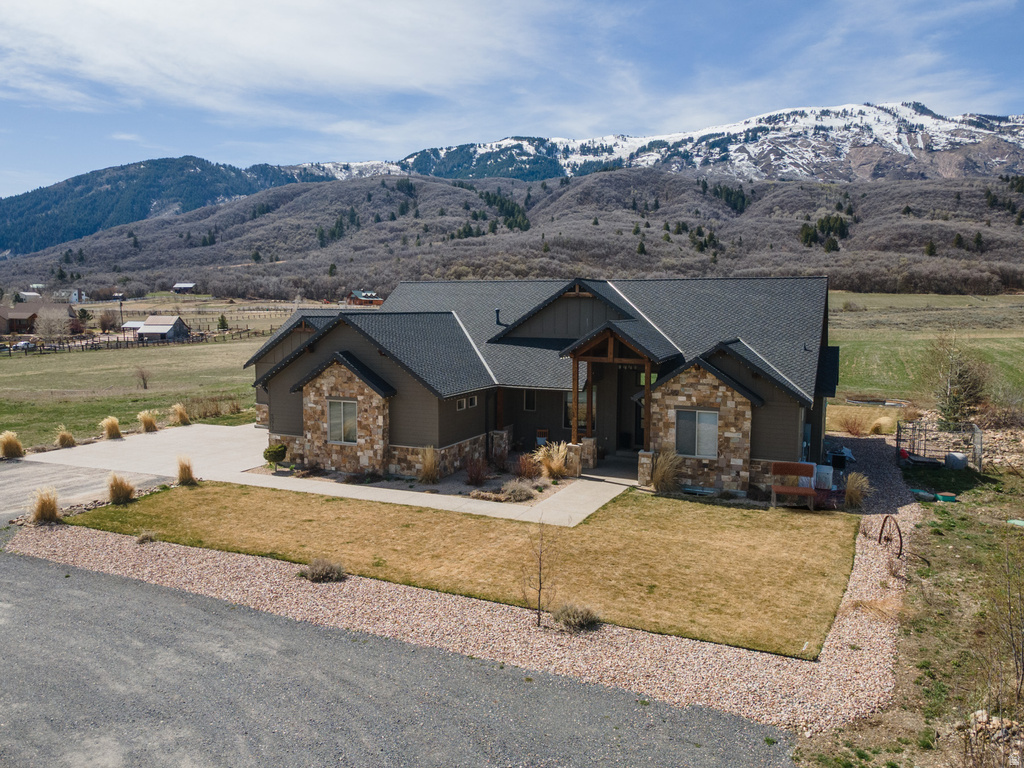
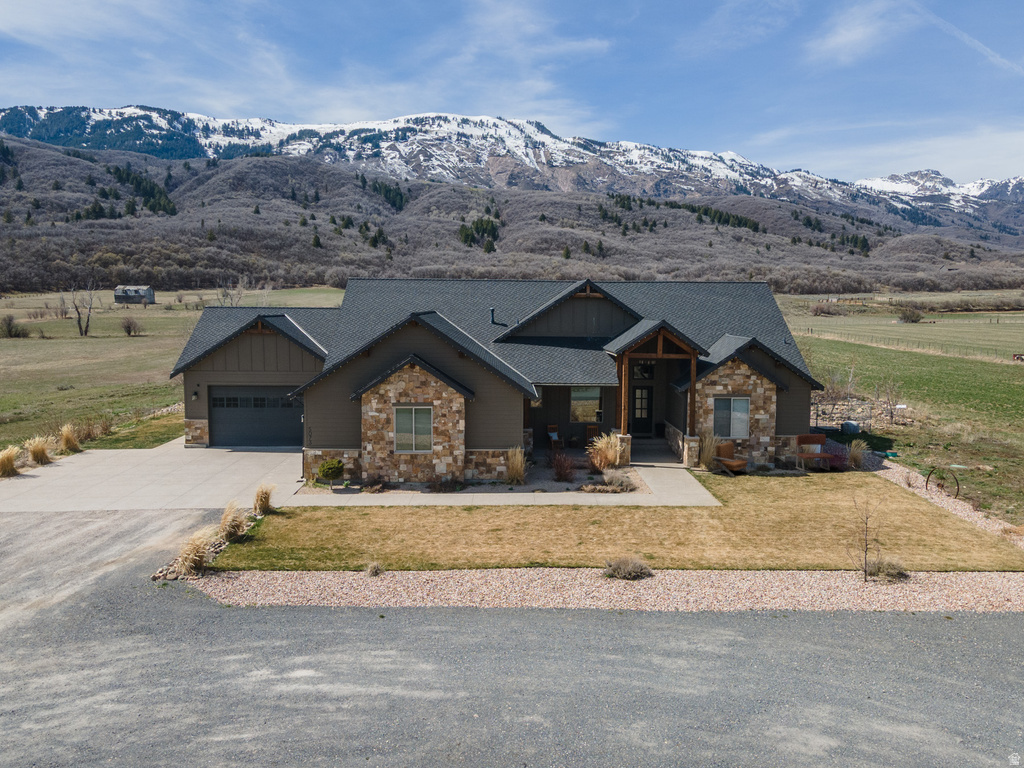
lounge chair: none [655,463,702,505] -> present [712,443,750,477]

